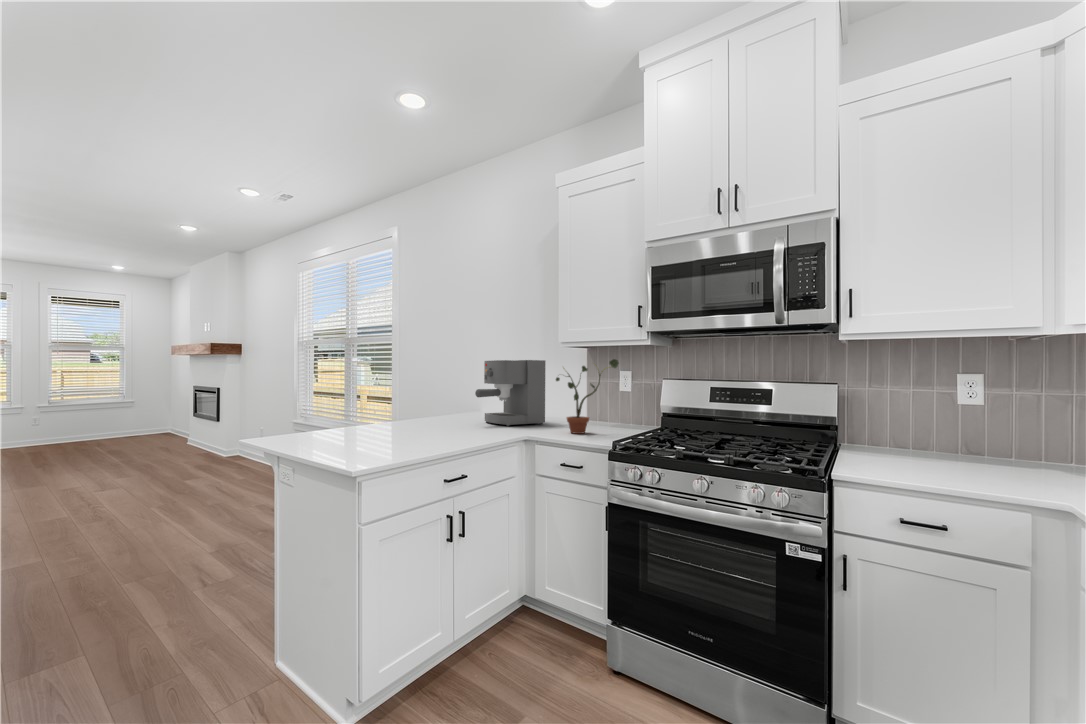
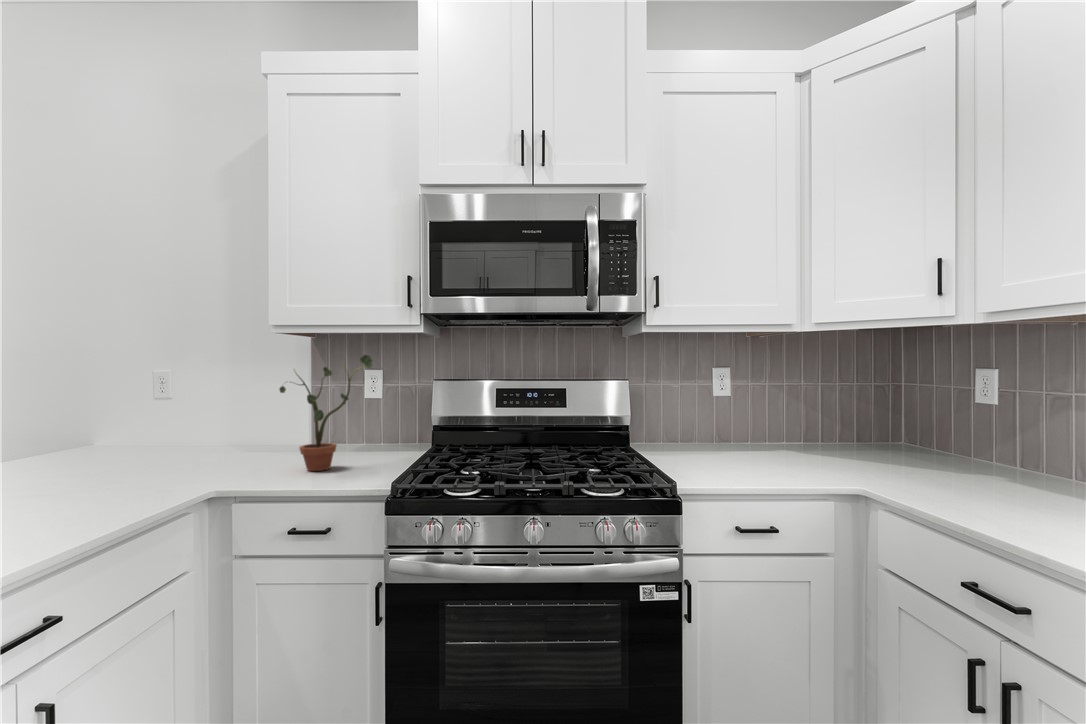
coffee maker: present [475,360,546,426] -> none [115,357,248,470]

